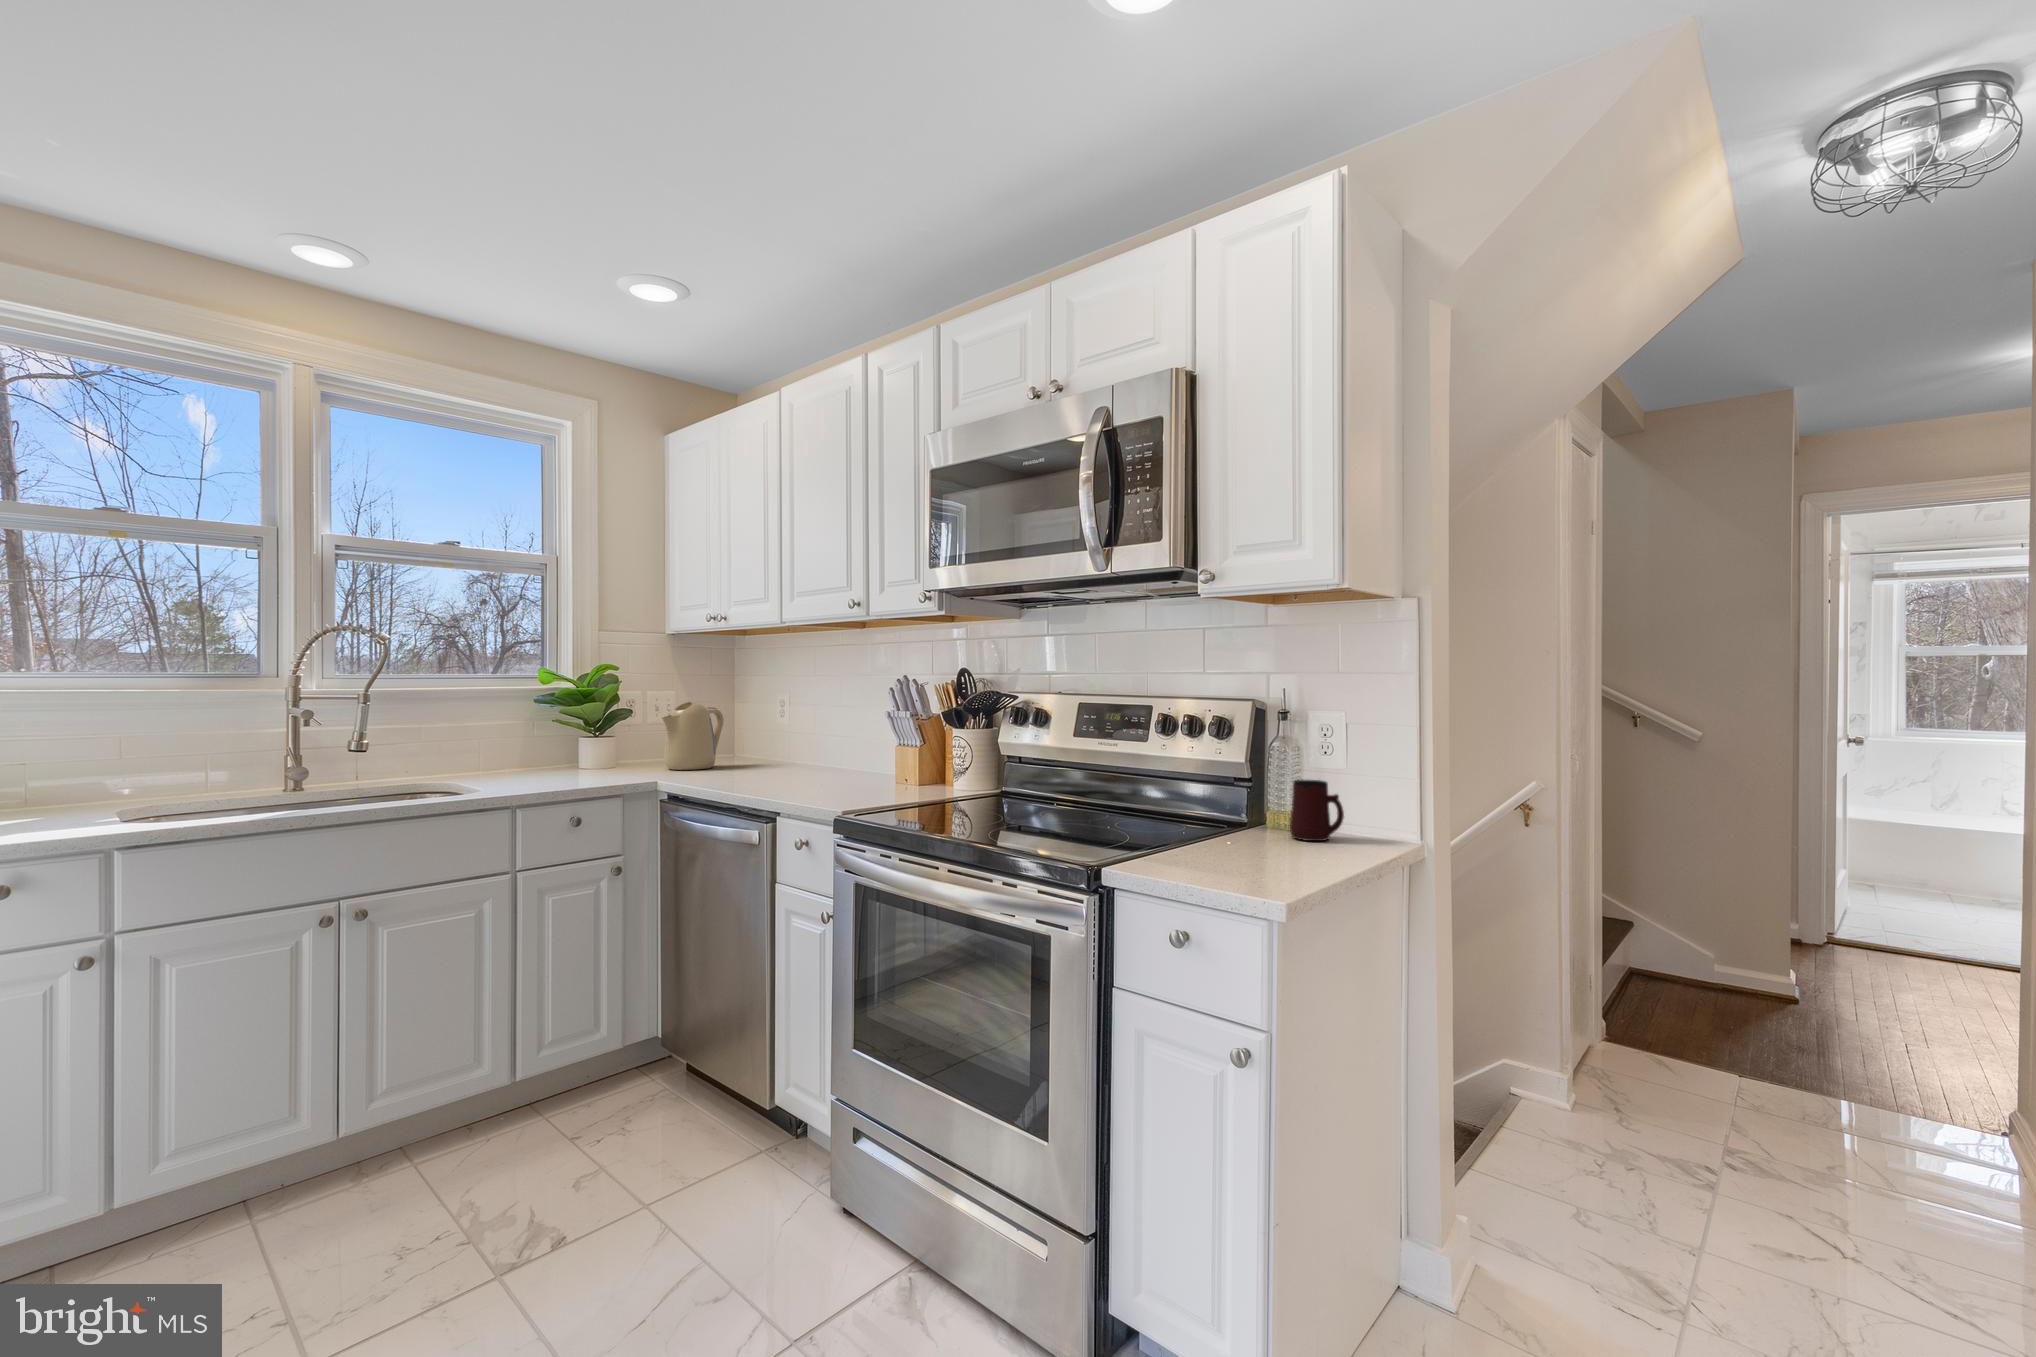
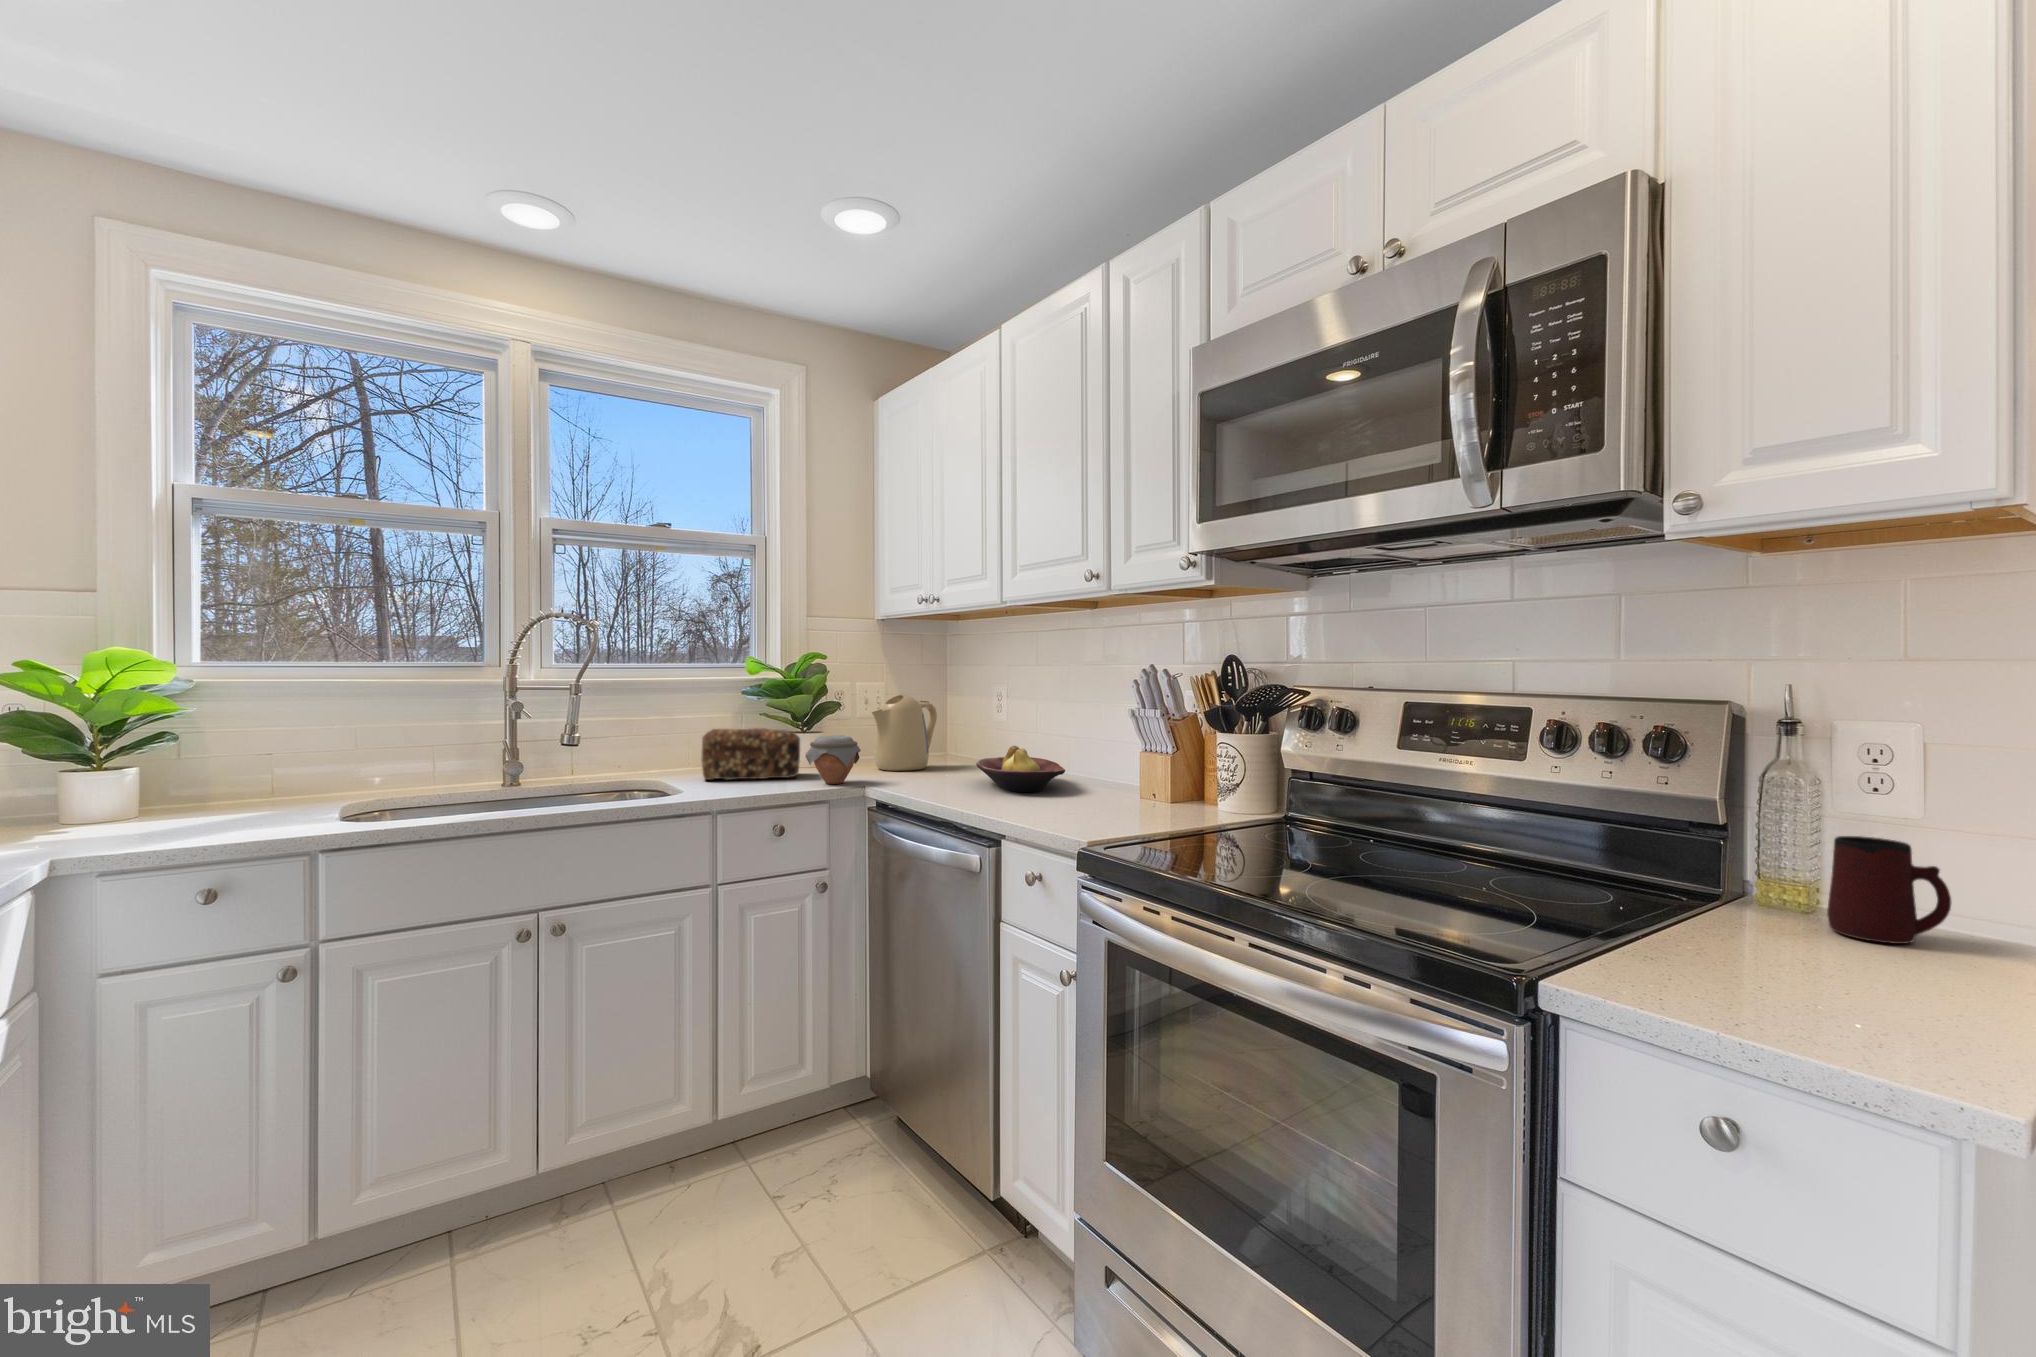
bread loaf: none [494,733,592,782] -> present [701,728,800,780]
jar: none [599,738,652,781] -> present [805,735,861,784]
fruit bowl: none [759,744,836,782] -> present [976,746,1065,792]

